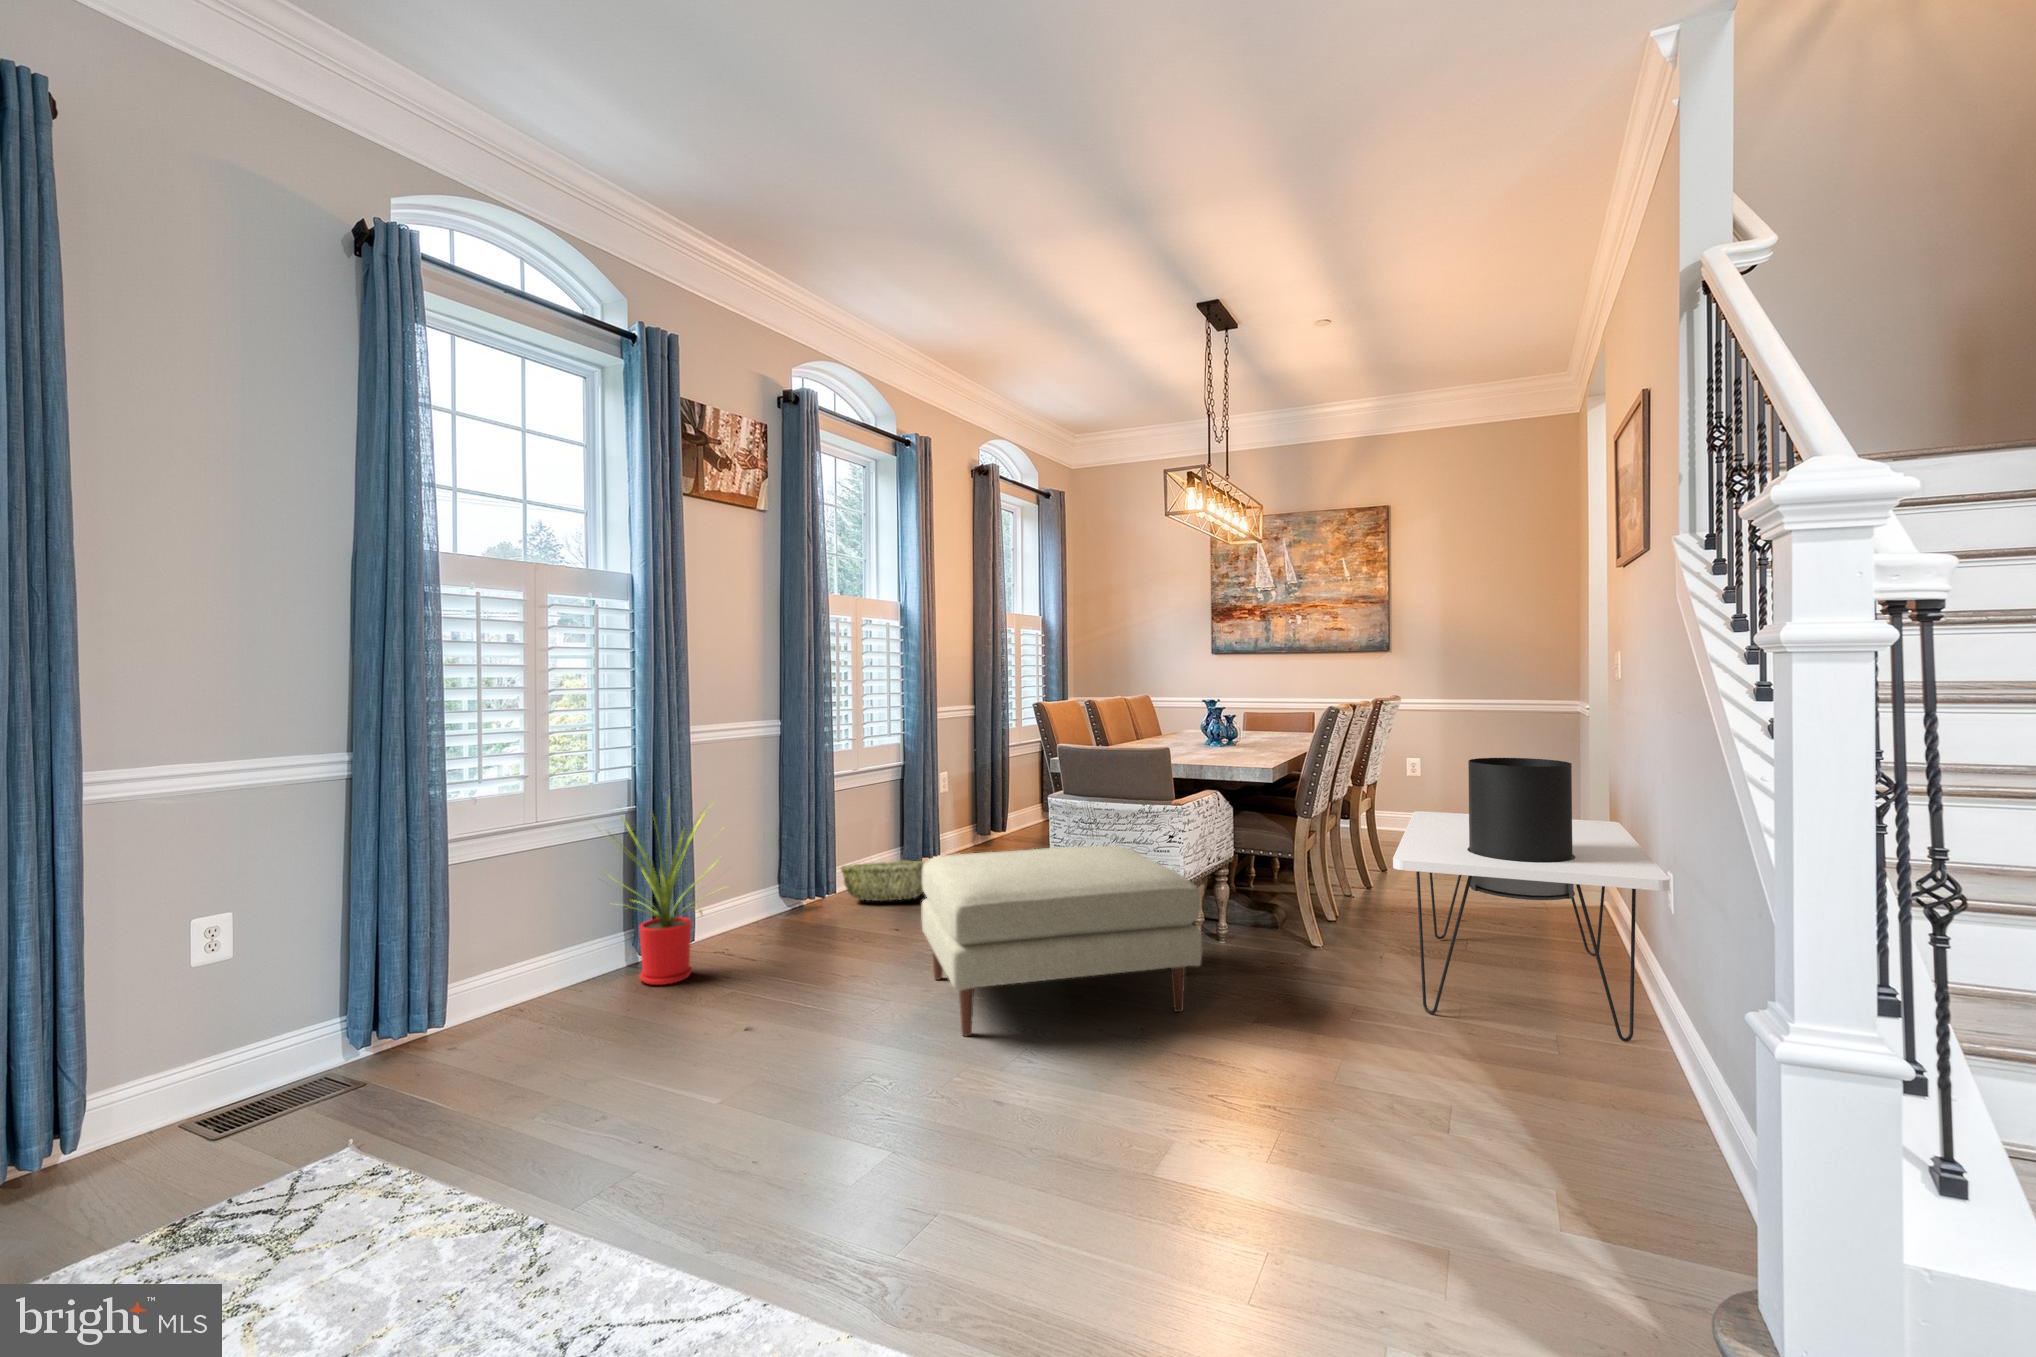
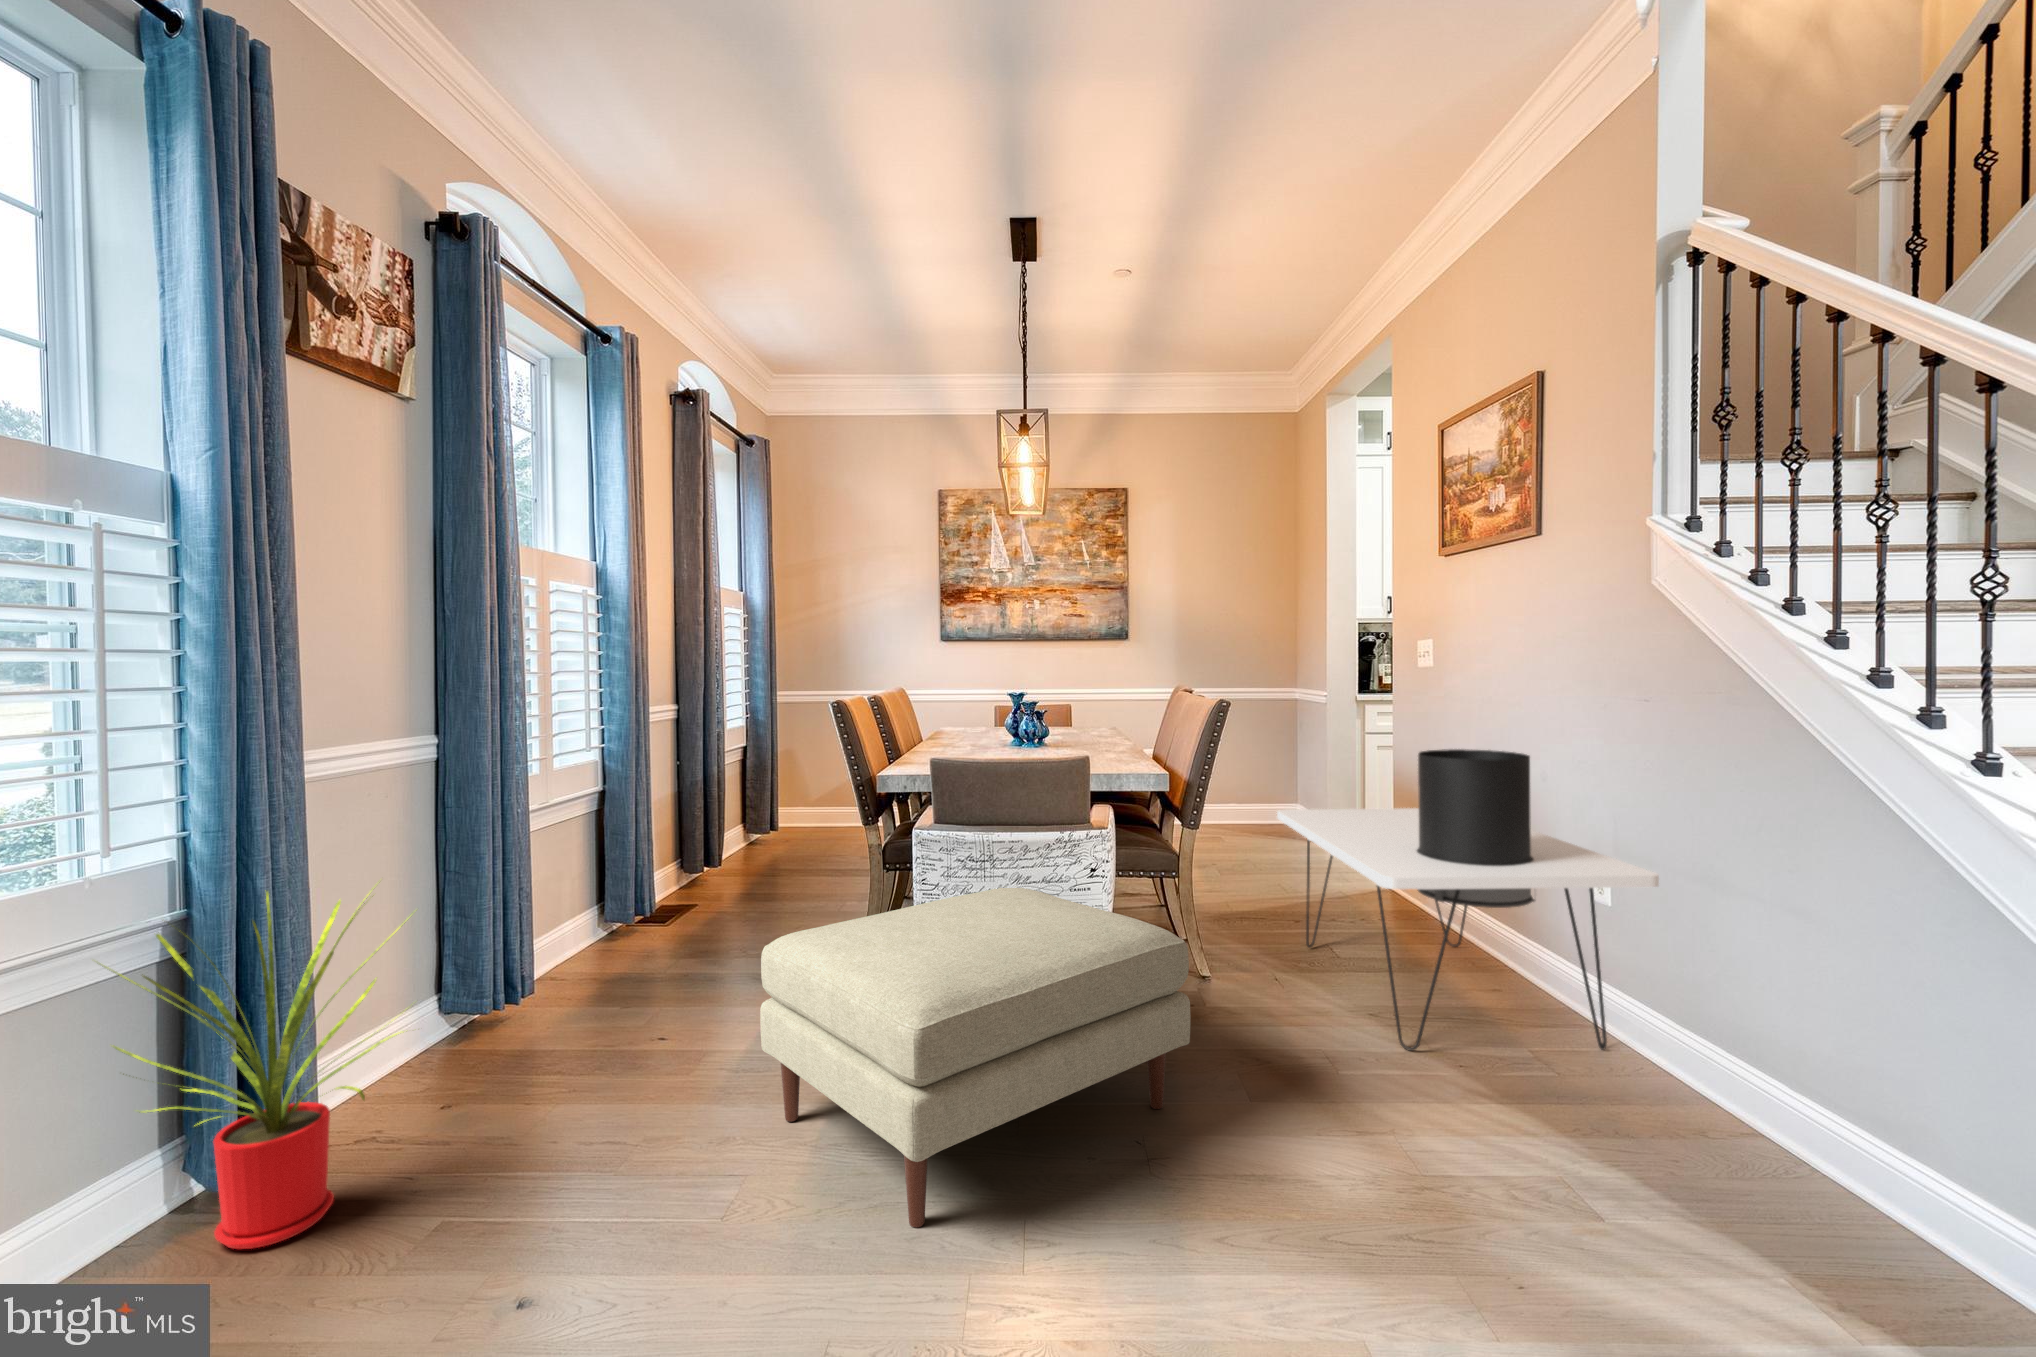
woven basket: present [841,861,927,901] -> none [541,923,677,995]

